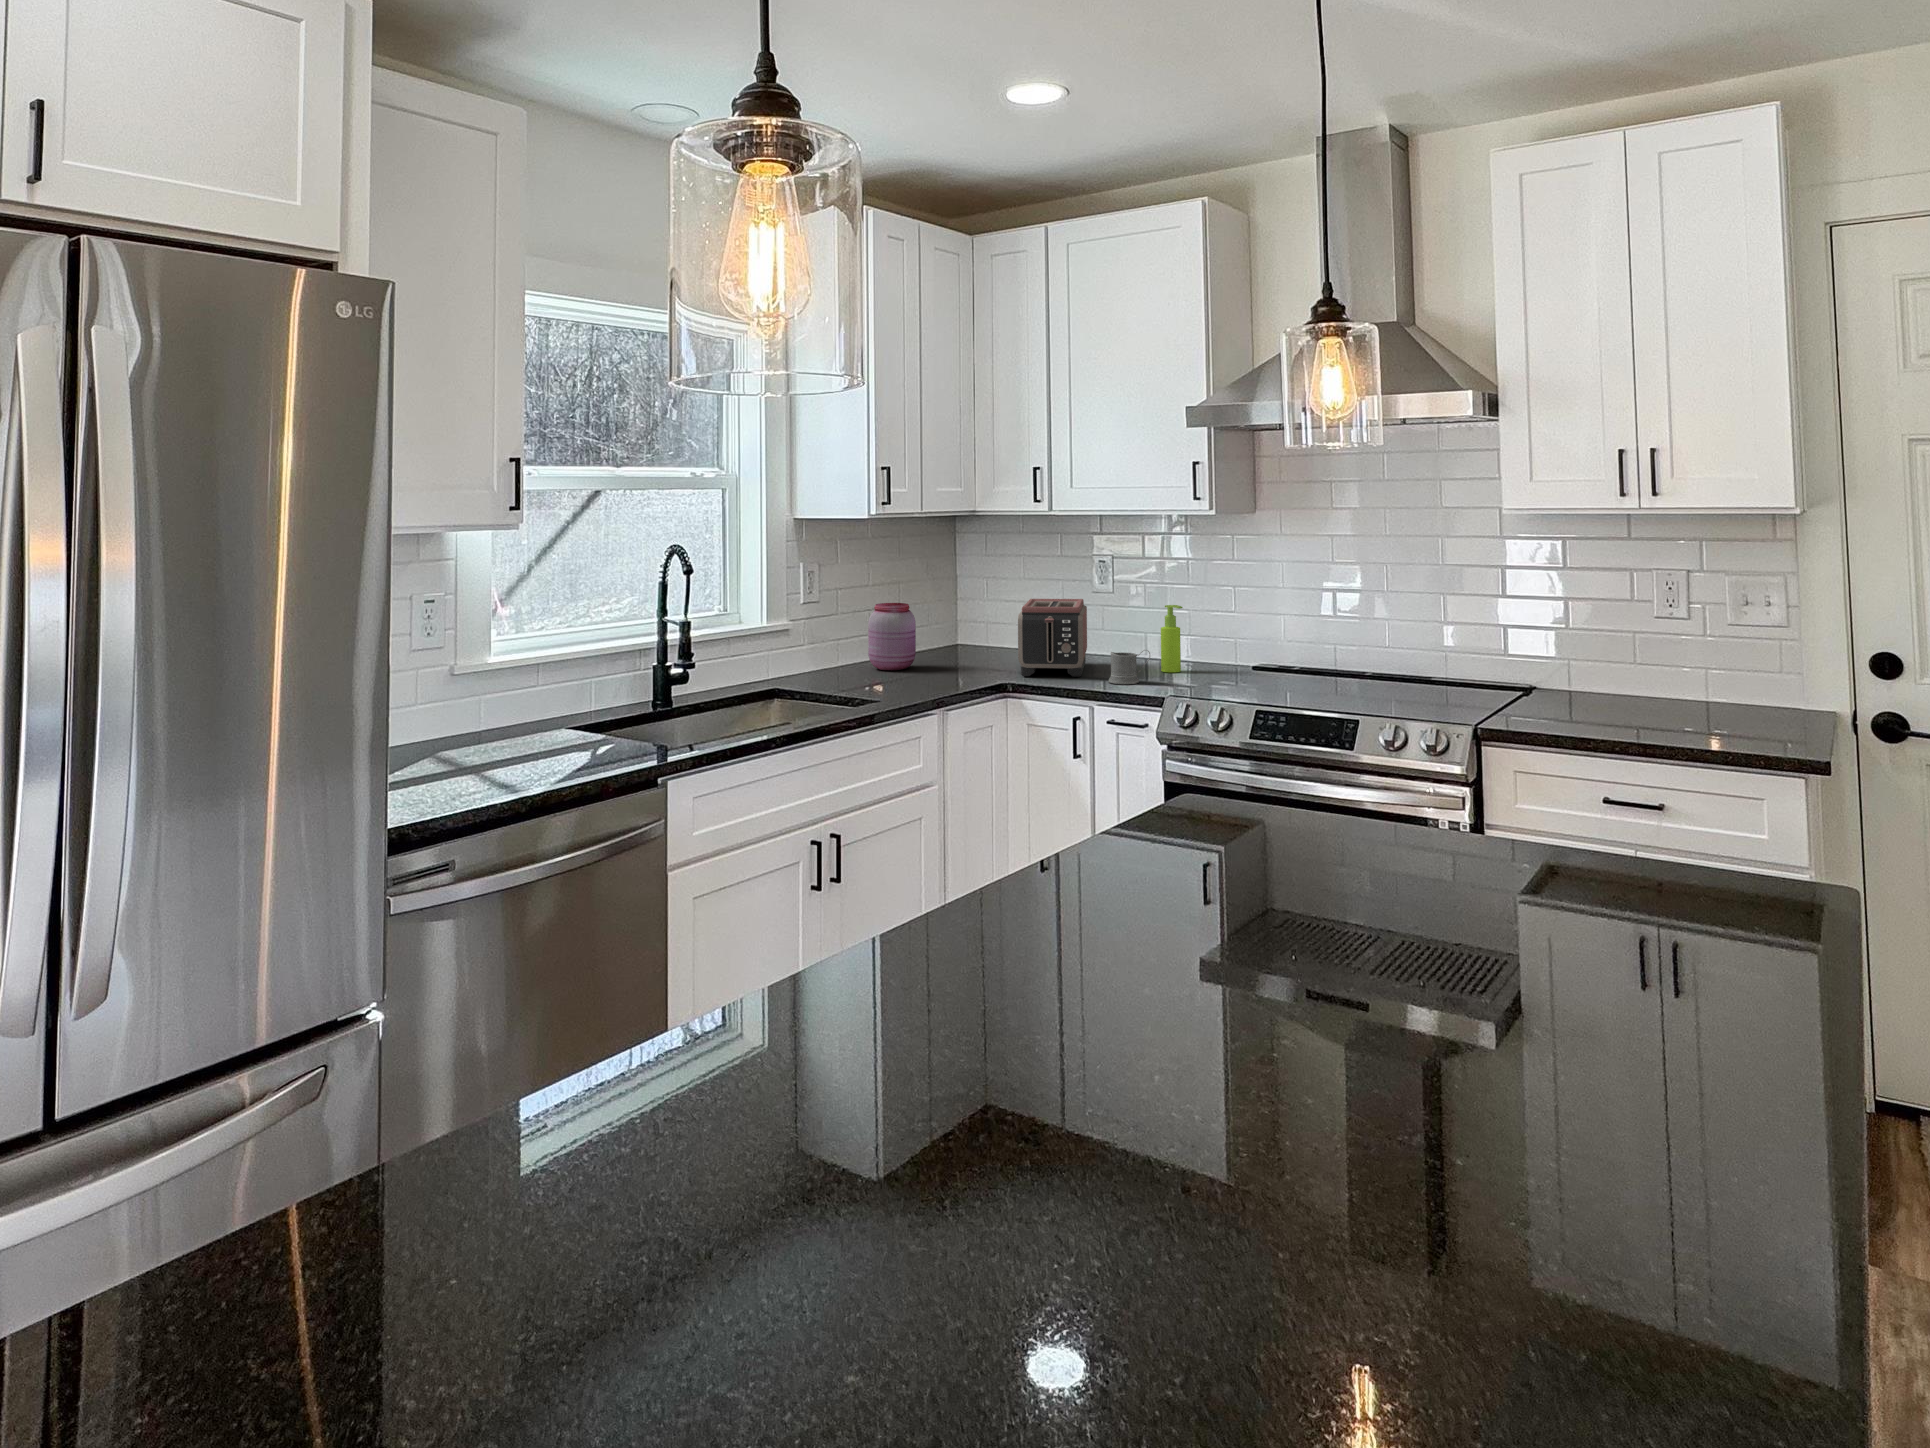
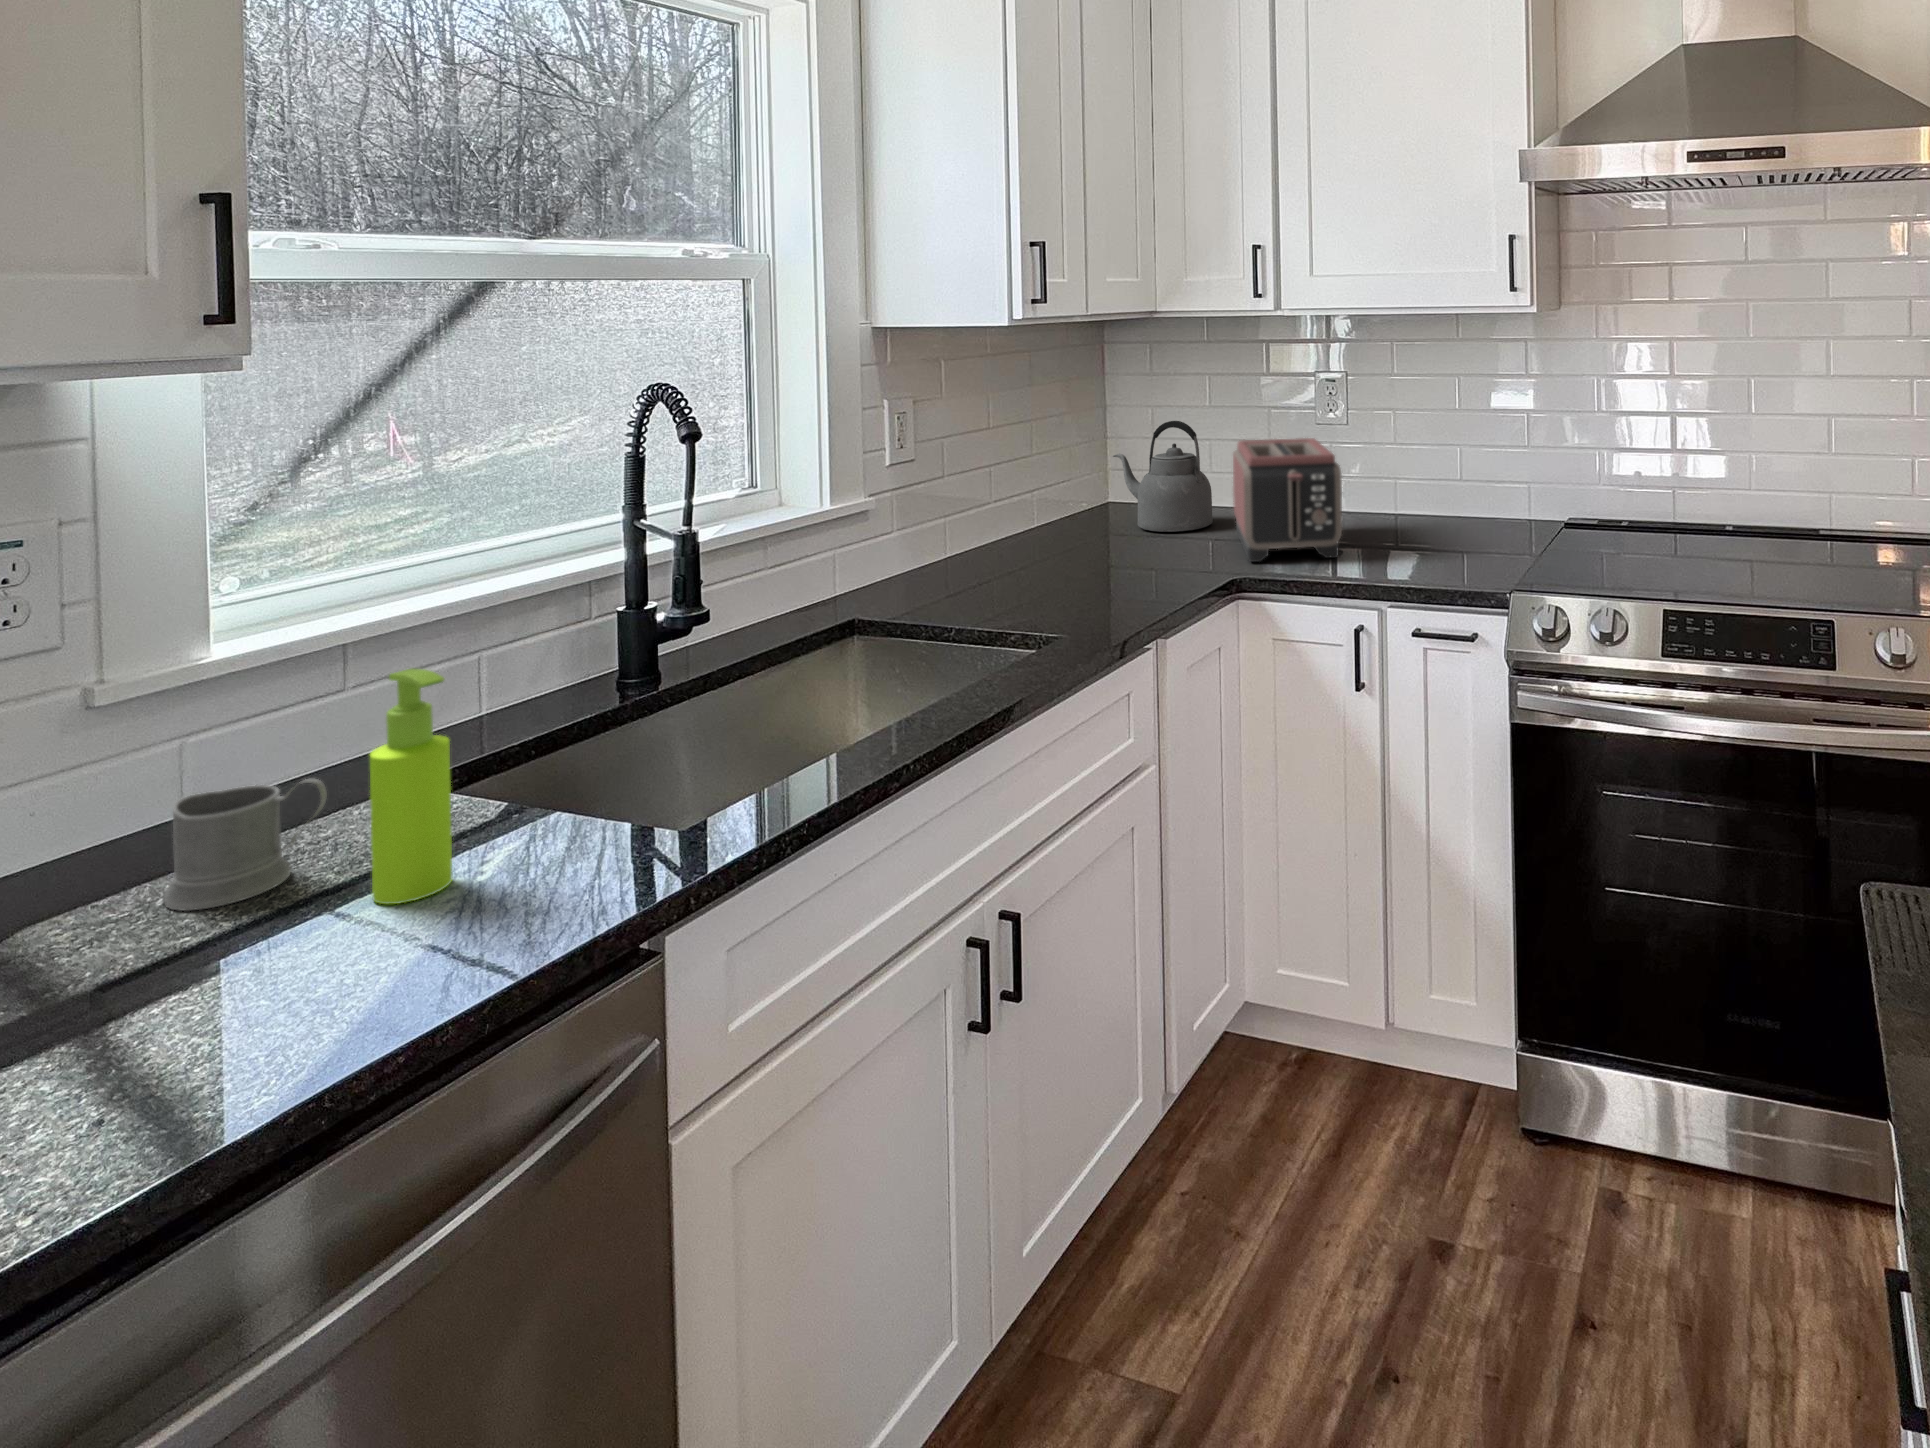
kettle: none [956,585,1019,660] -> present [1113,421,1213,532]
jar: present [868,603,916,670] -> none [996,456,1071,563]
soap dispenser: present [1161,605,1183,672] -> present [370,669,453,904]
mug: present [1109,650,1150,684] -> present [164,779,327,911]

